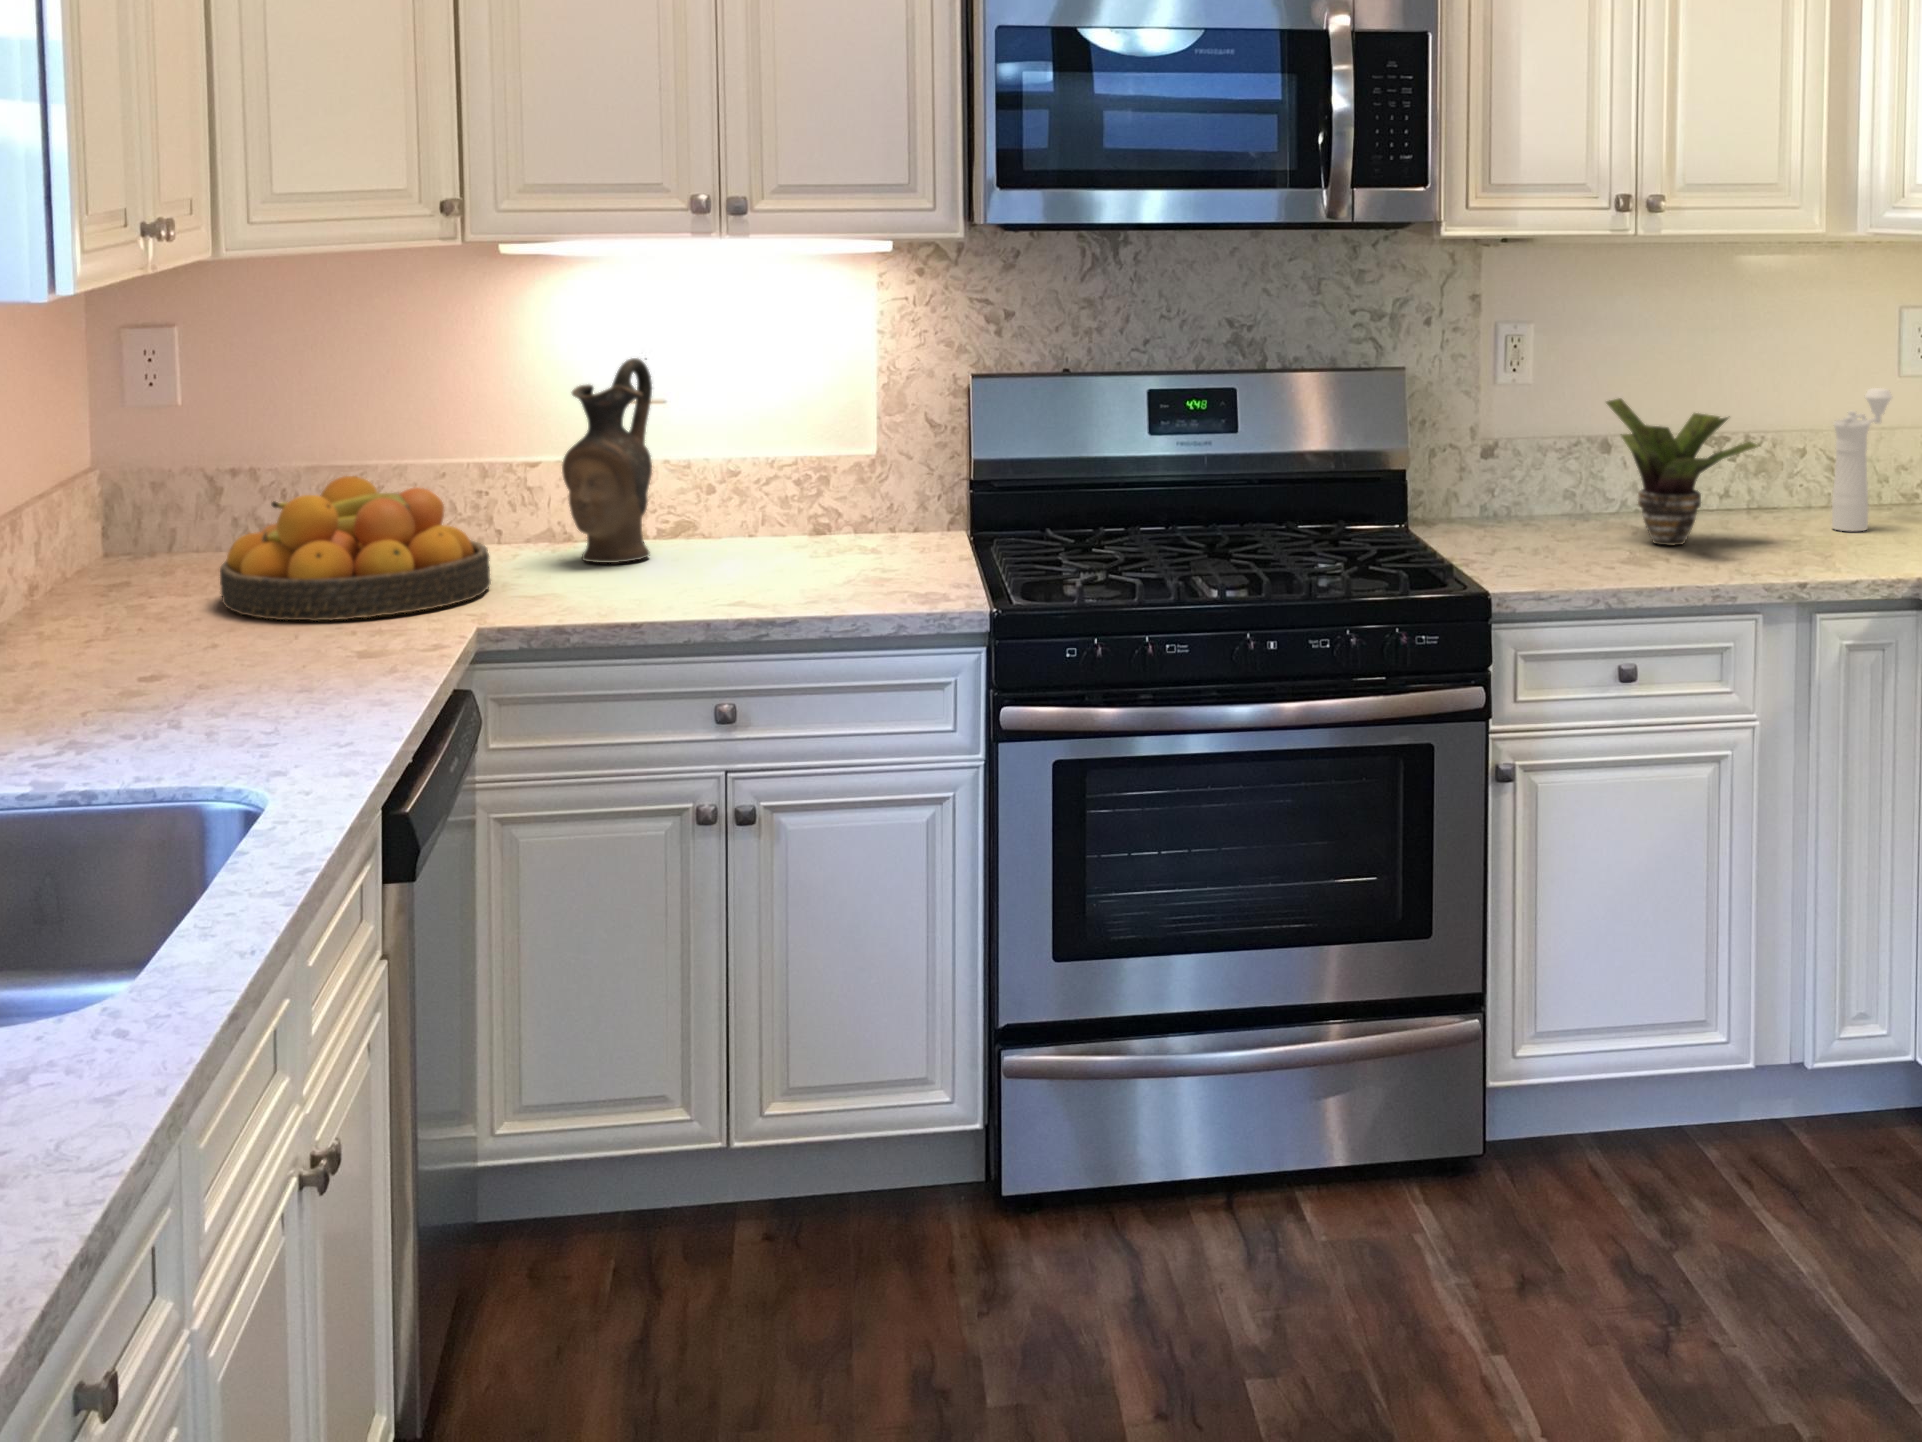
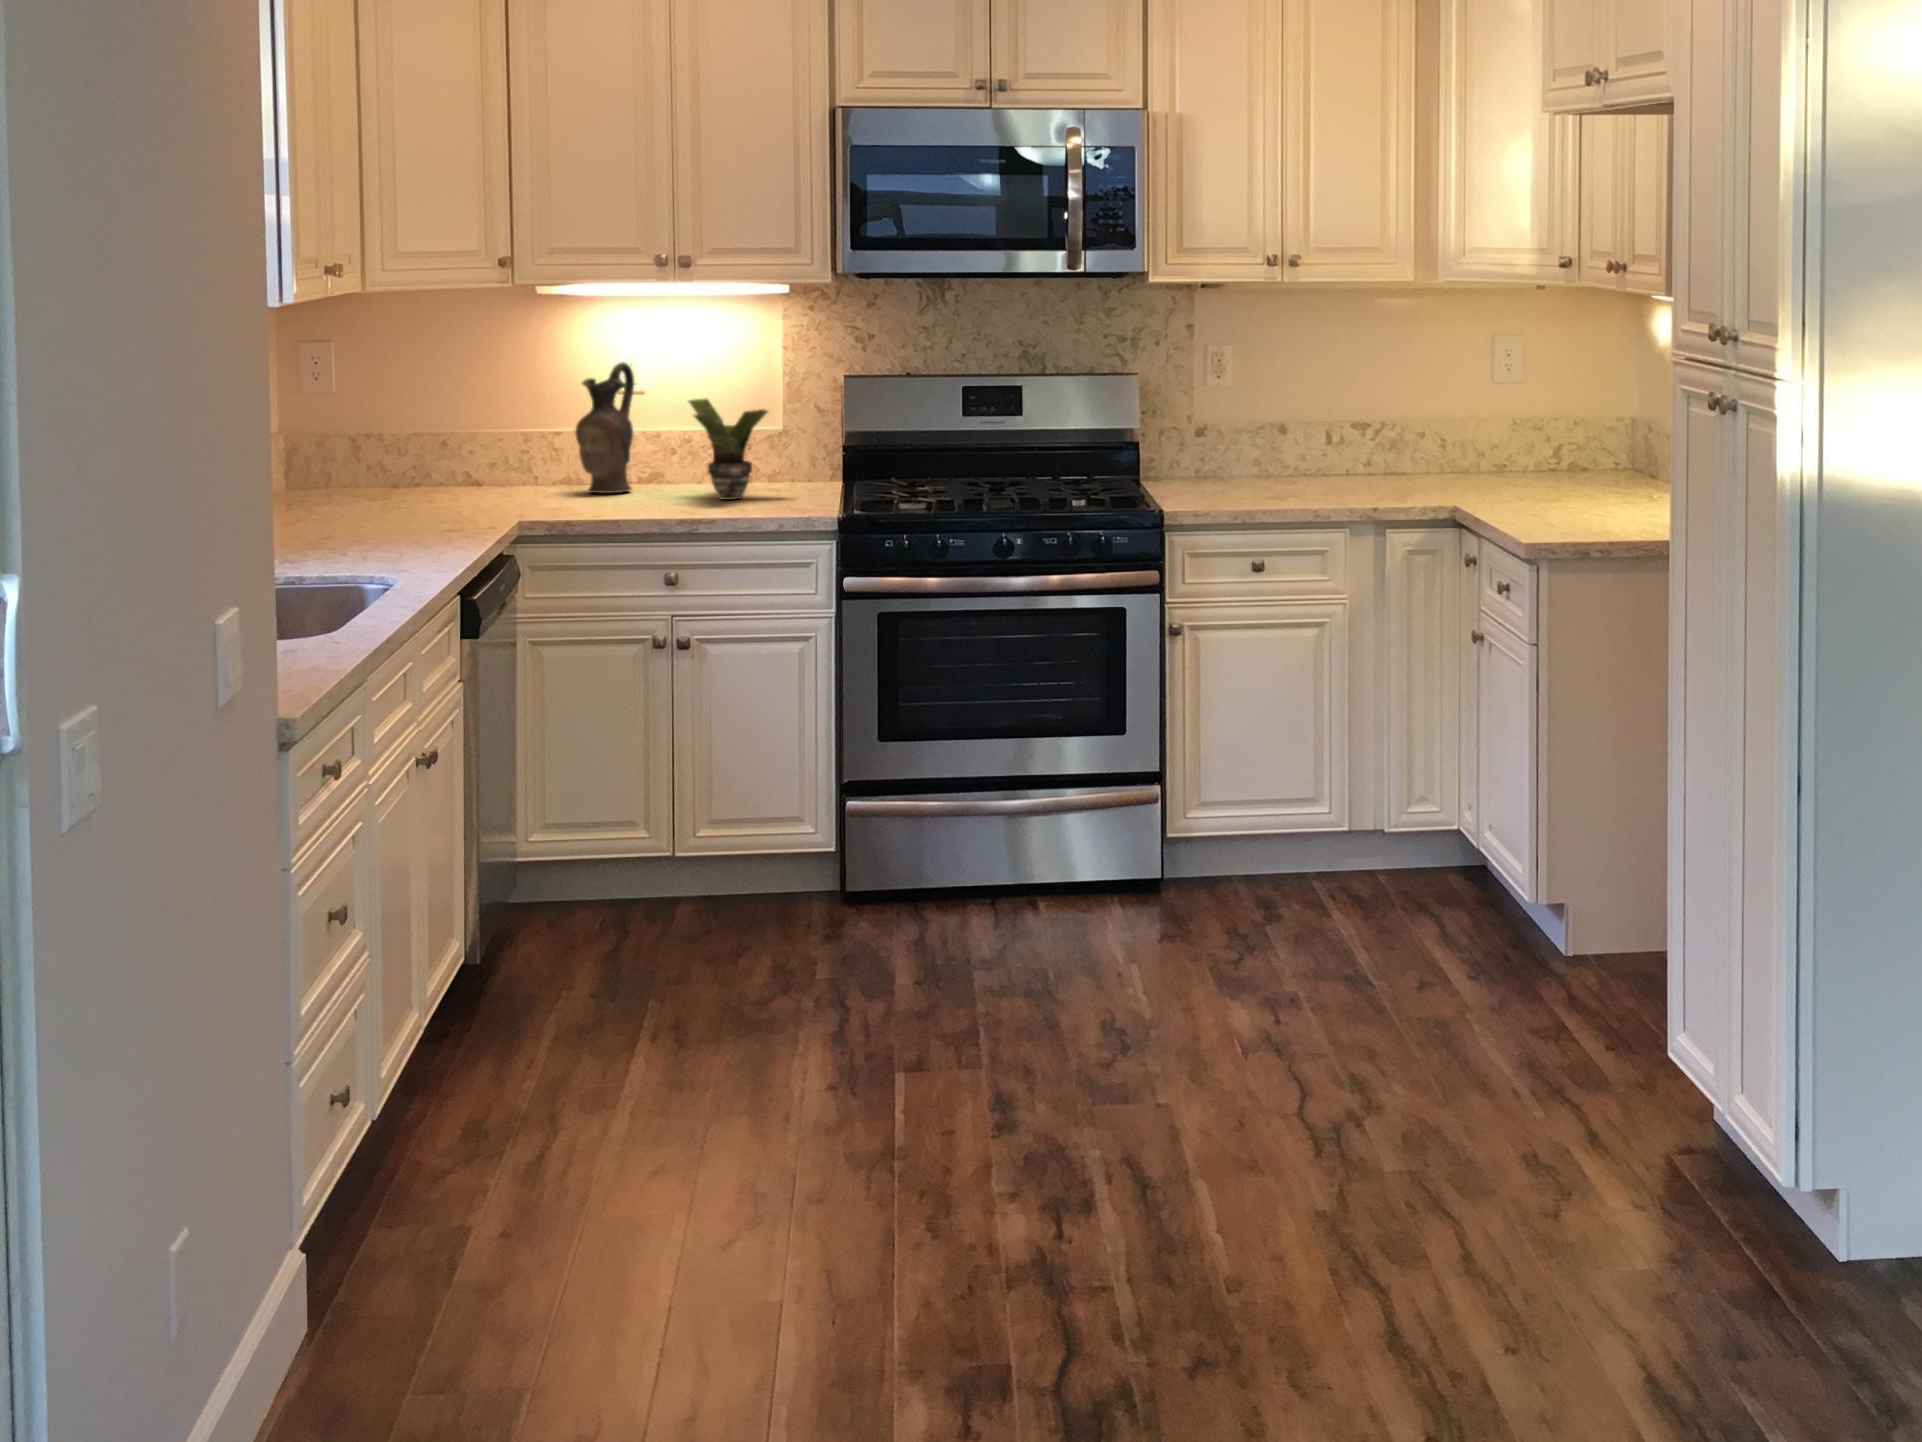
pepper mill: present [1832,388,1892,531] -> none [1426,389,1474,484]
potted plant: present [1606,398,1758,545] -> present [689,399,768,500]
fruit bowl: present [220,476,491,621] -> none [363,433,528,516]

